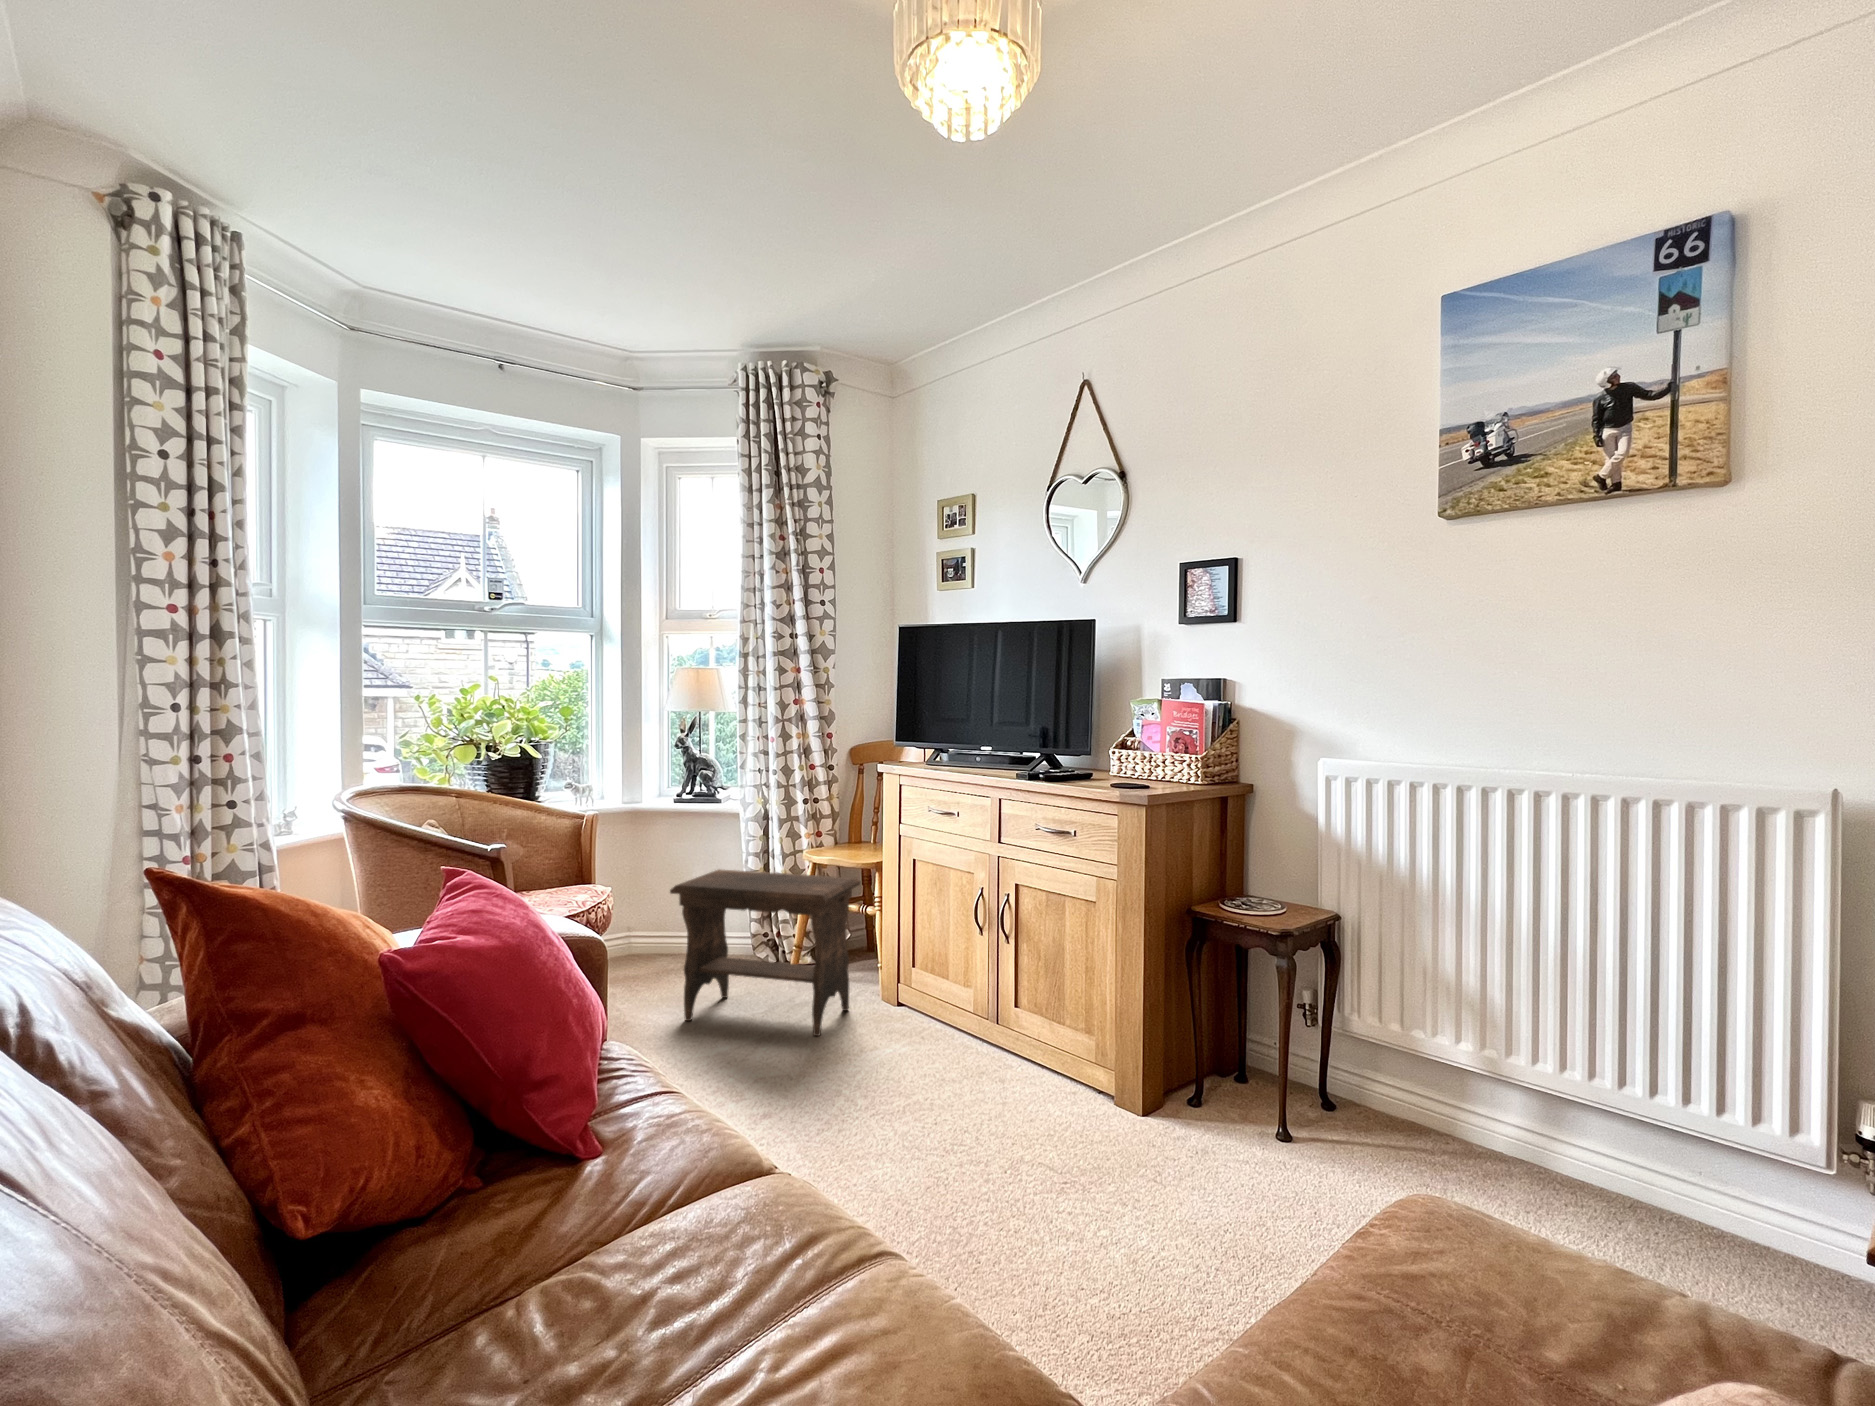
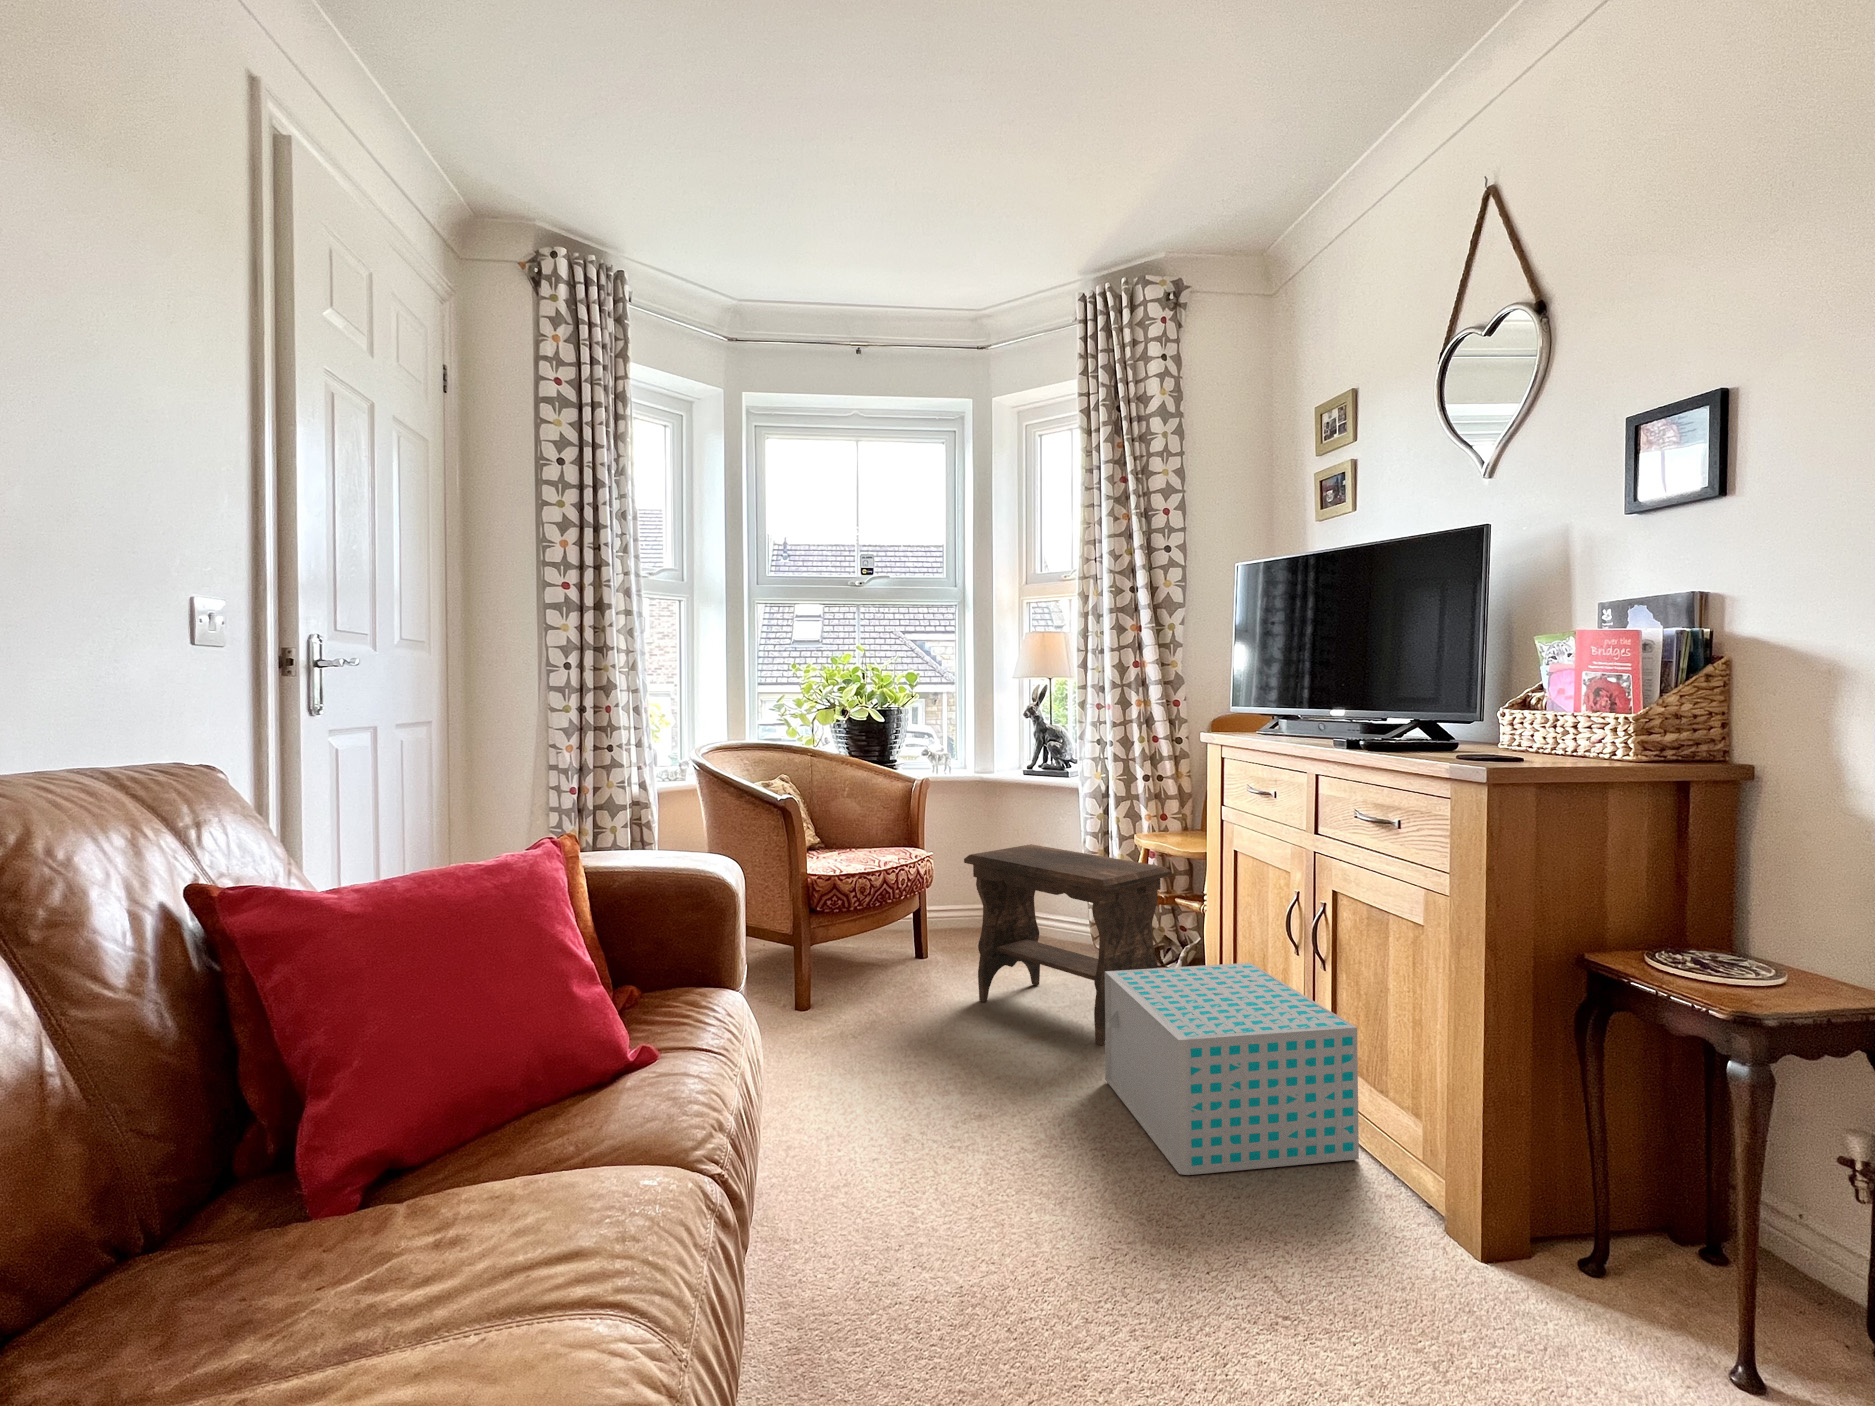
storage box: none [843,947,1045,1115] -> present [1105,963,1359,1175]

